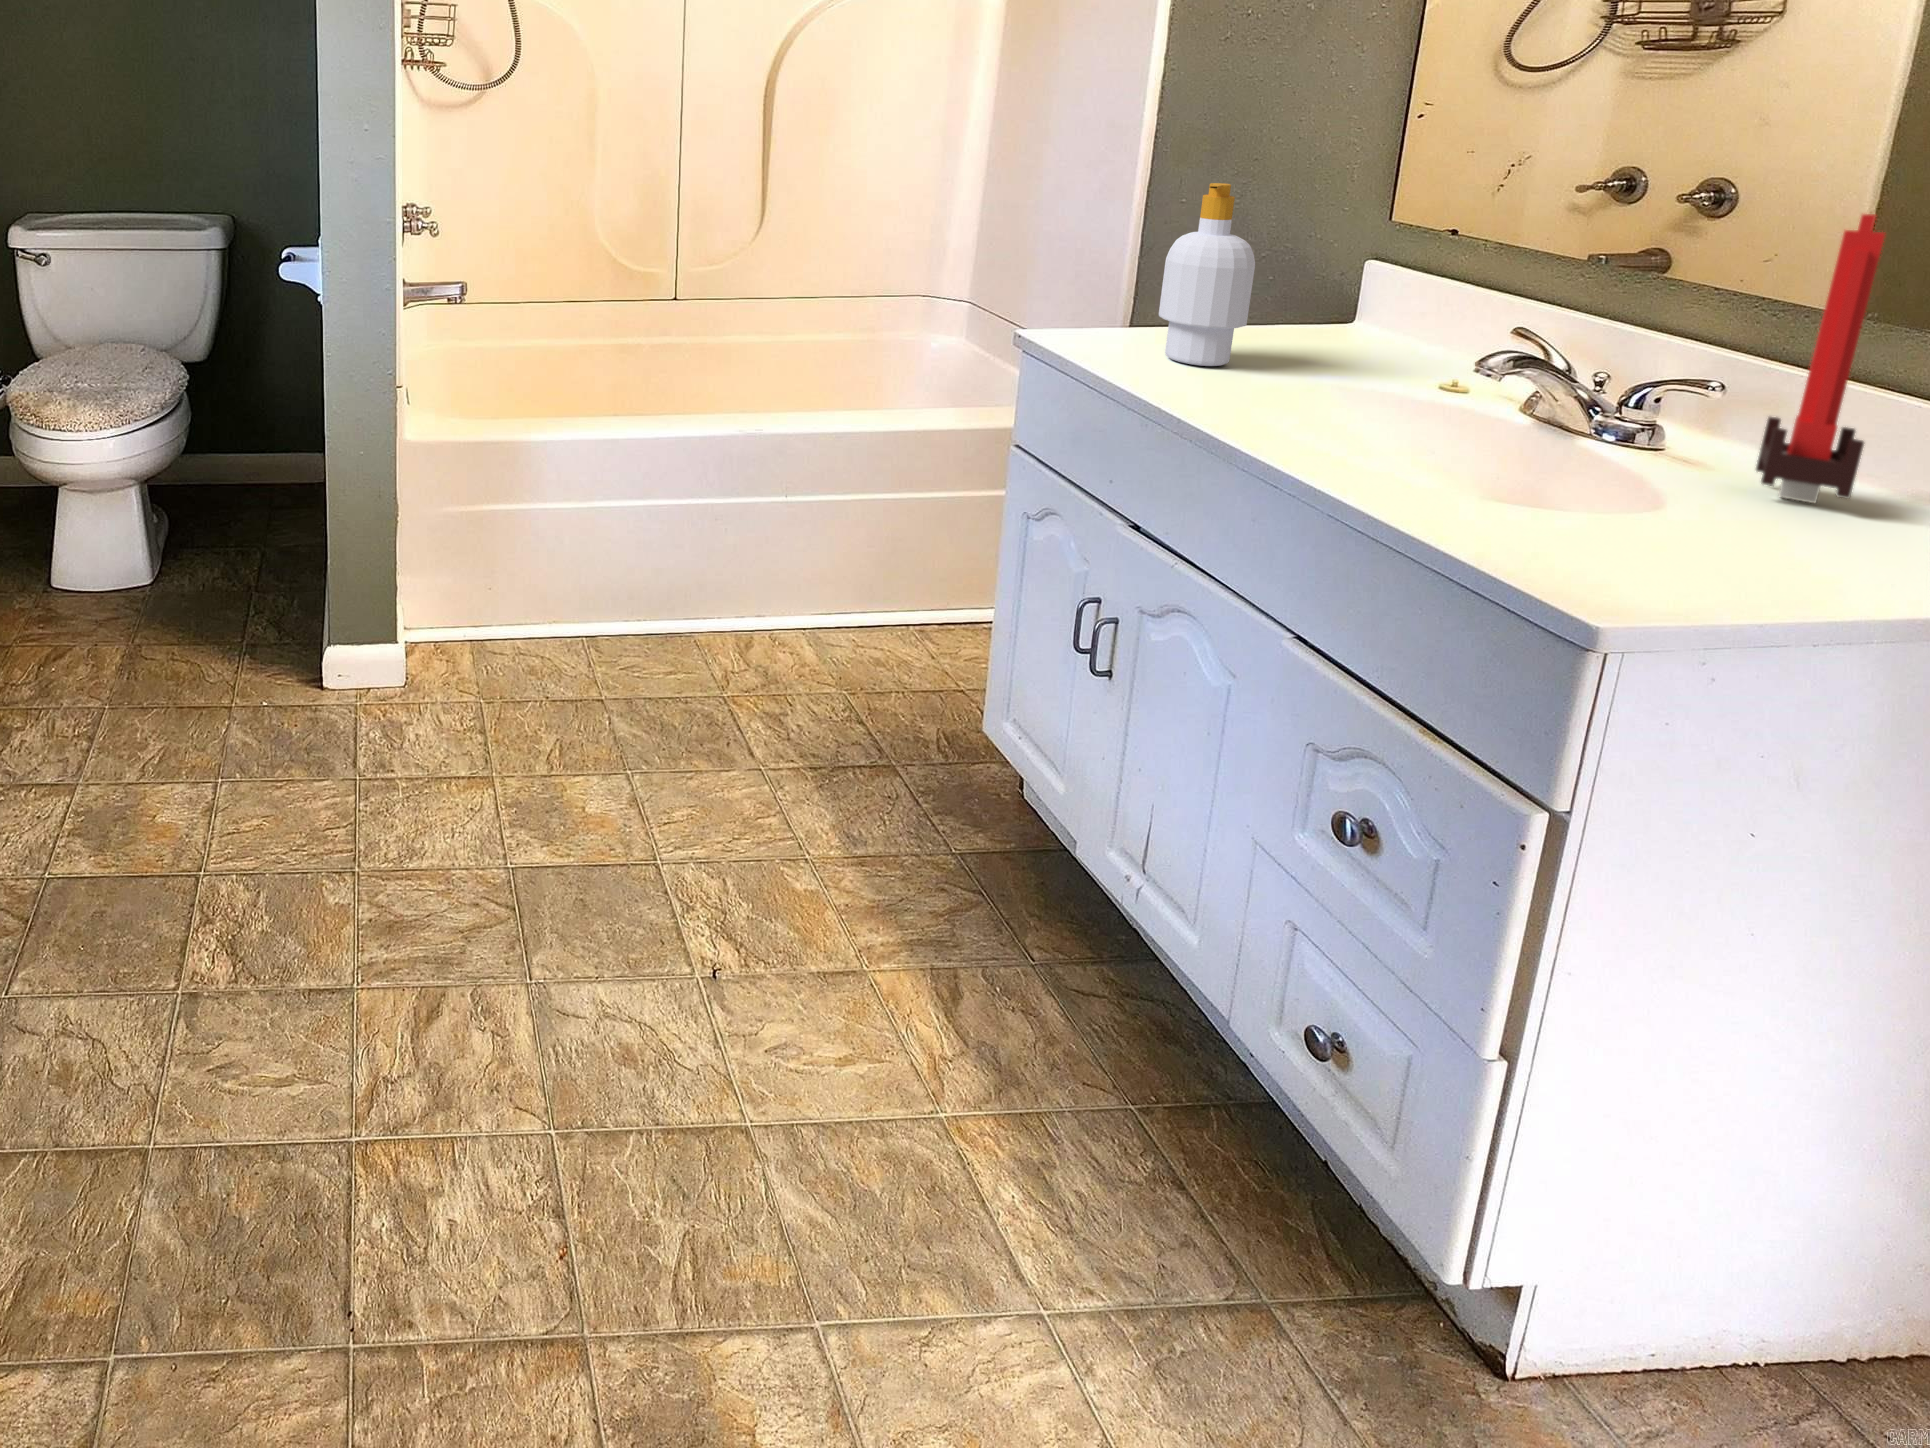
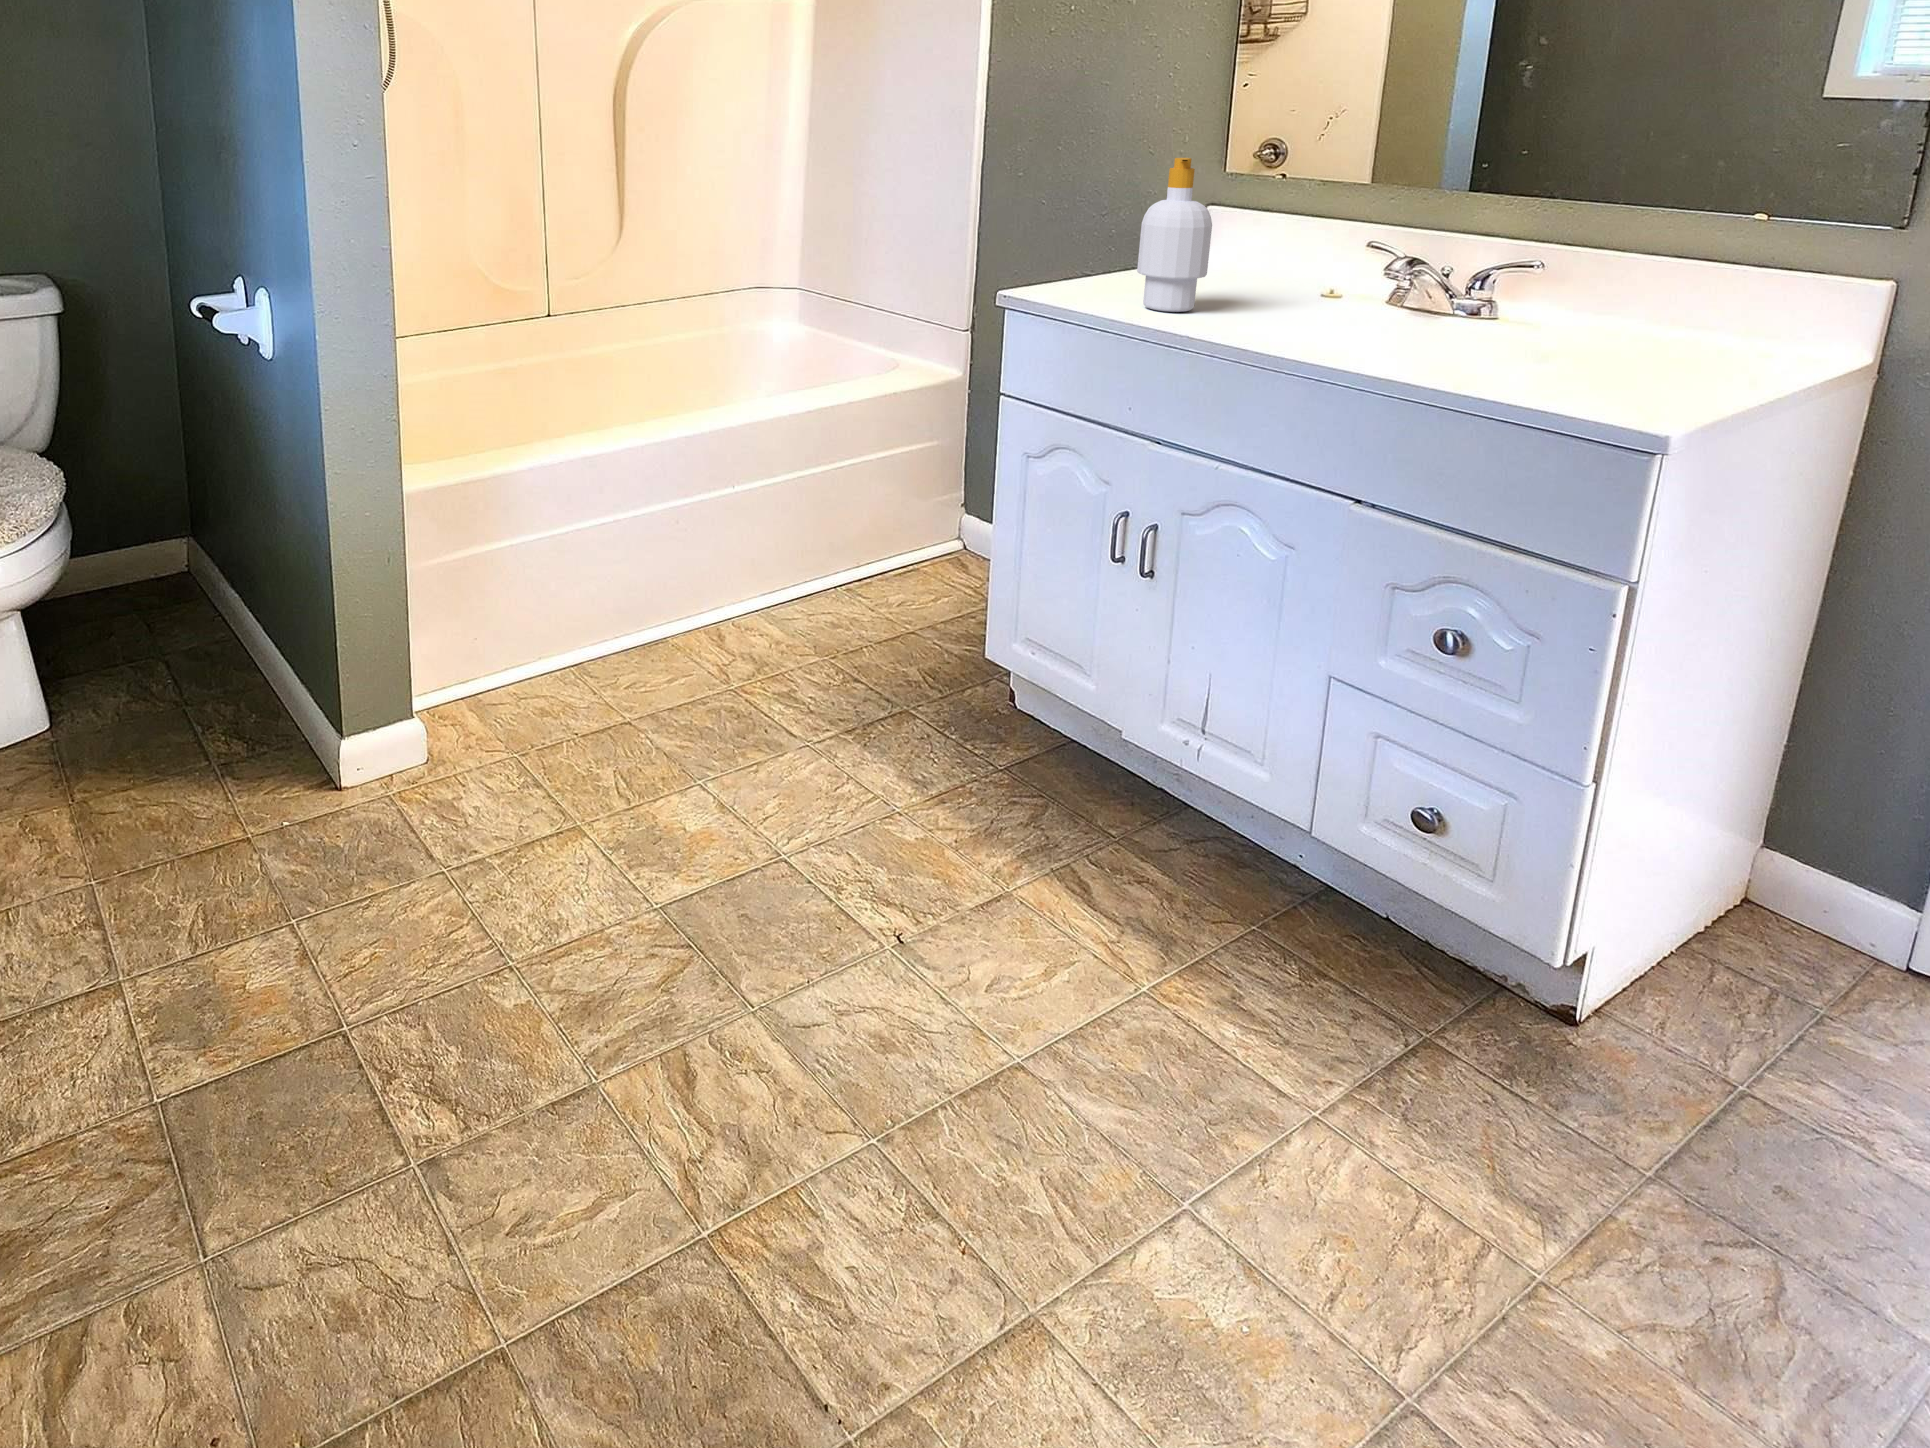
candle: present [1756,214,1885,503] -> none [1575,148,1655,355]

